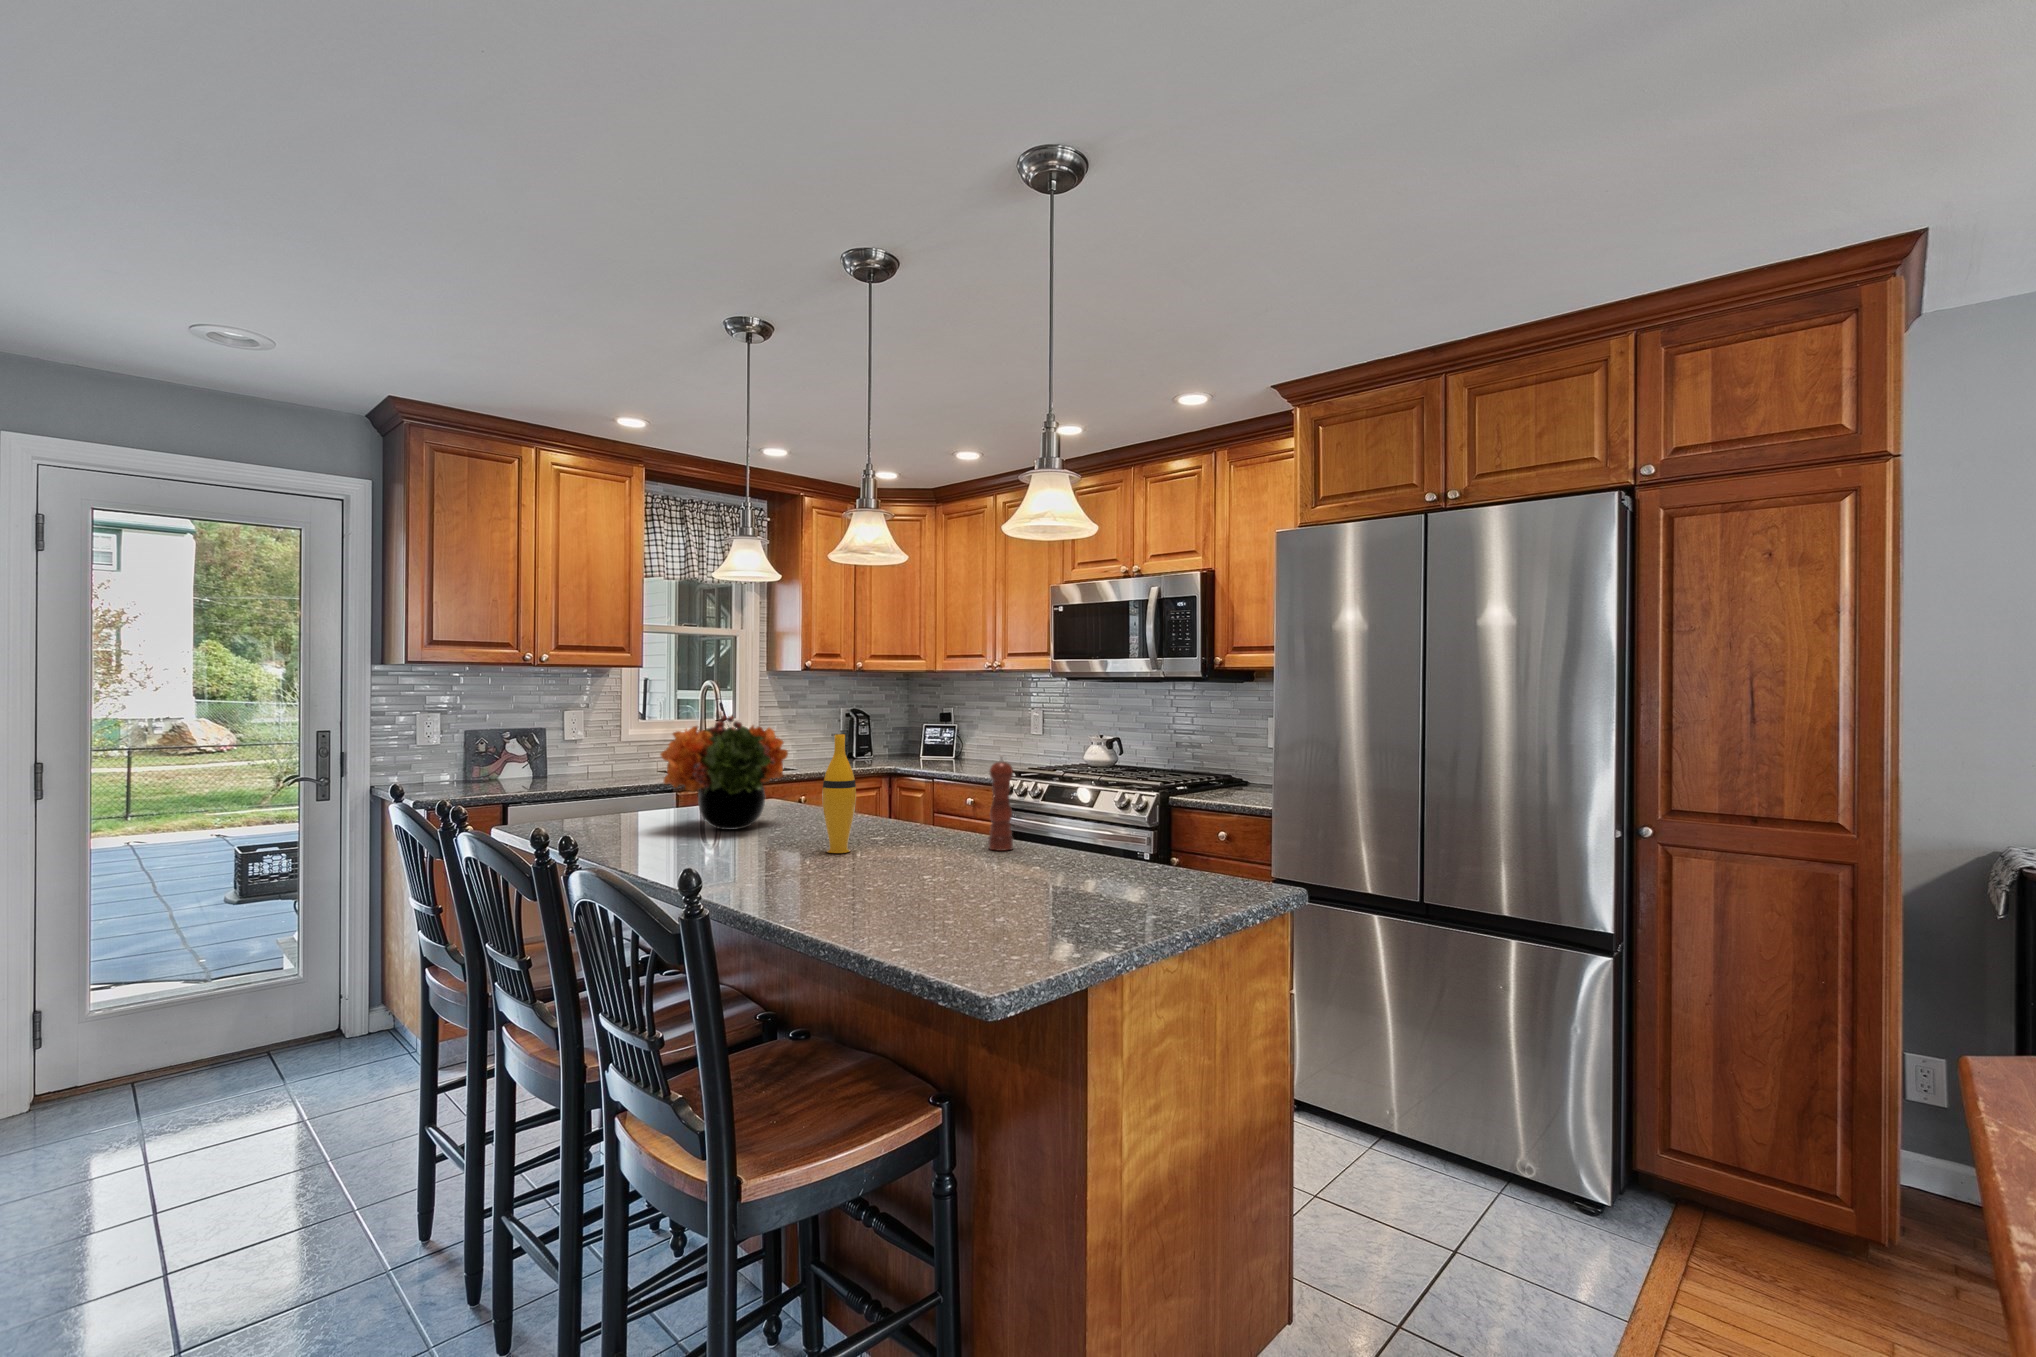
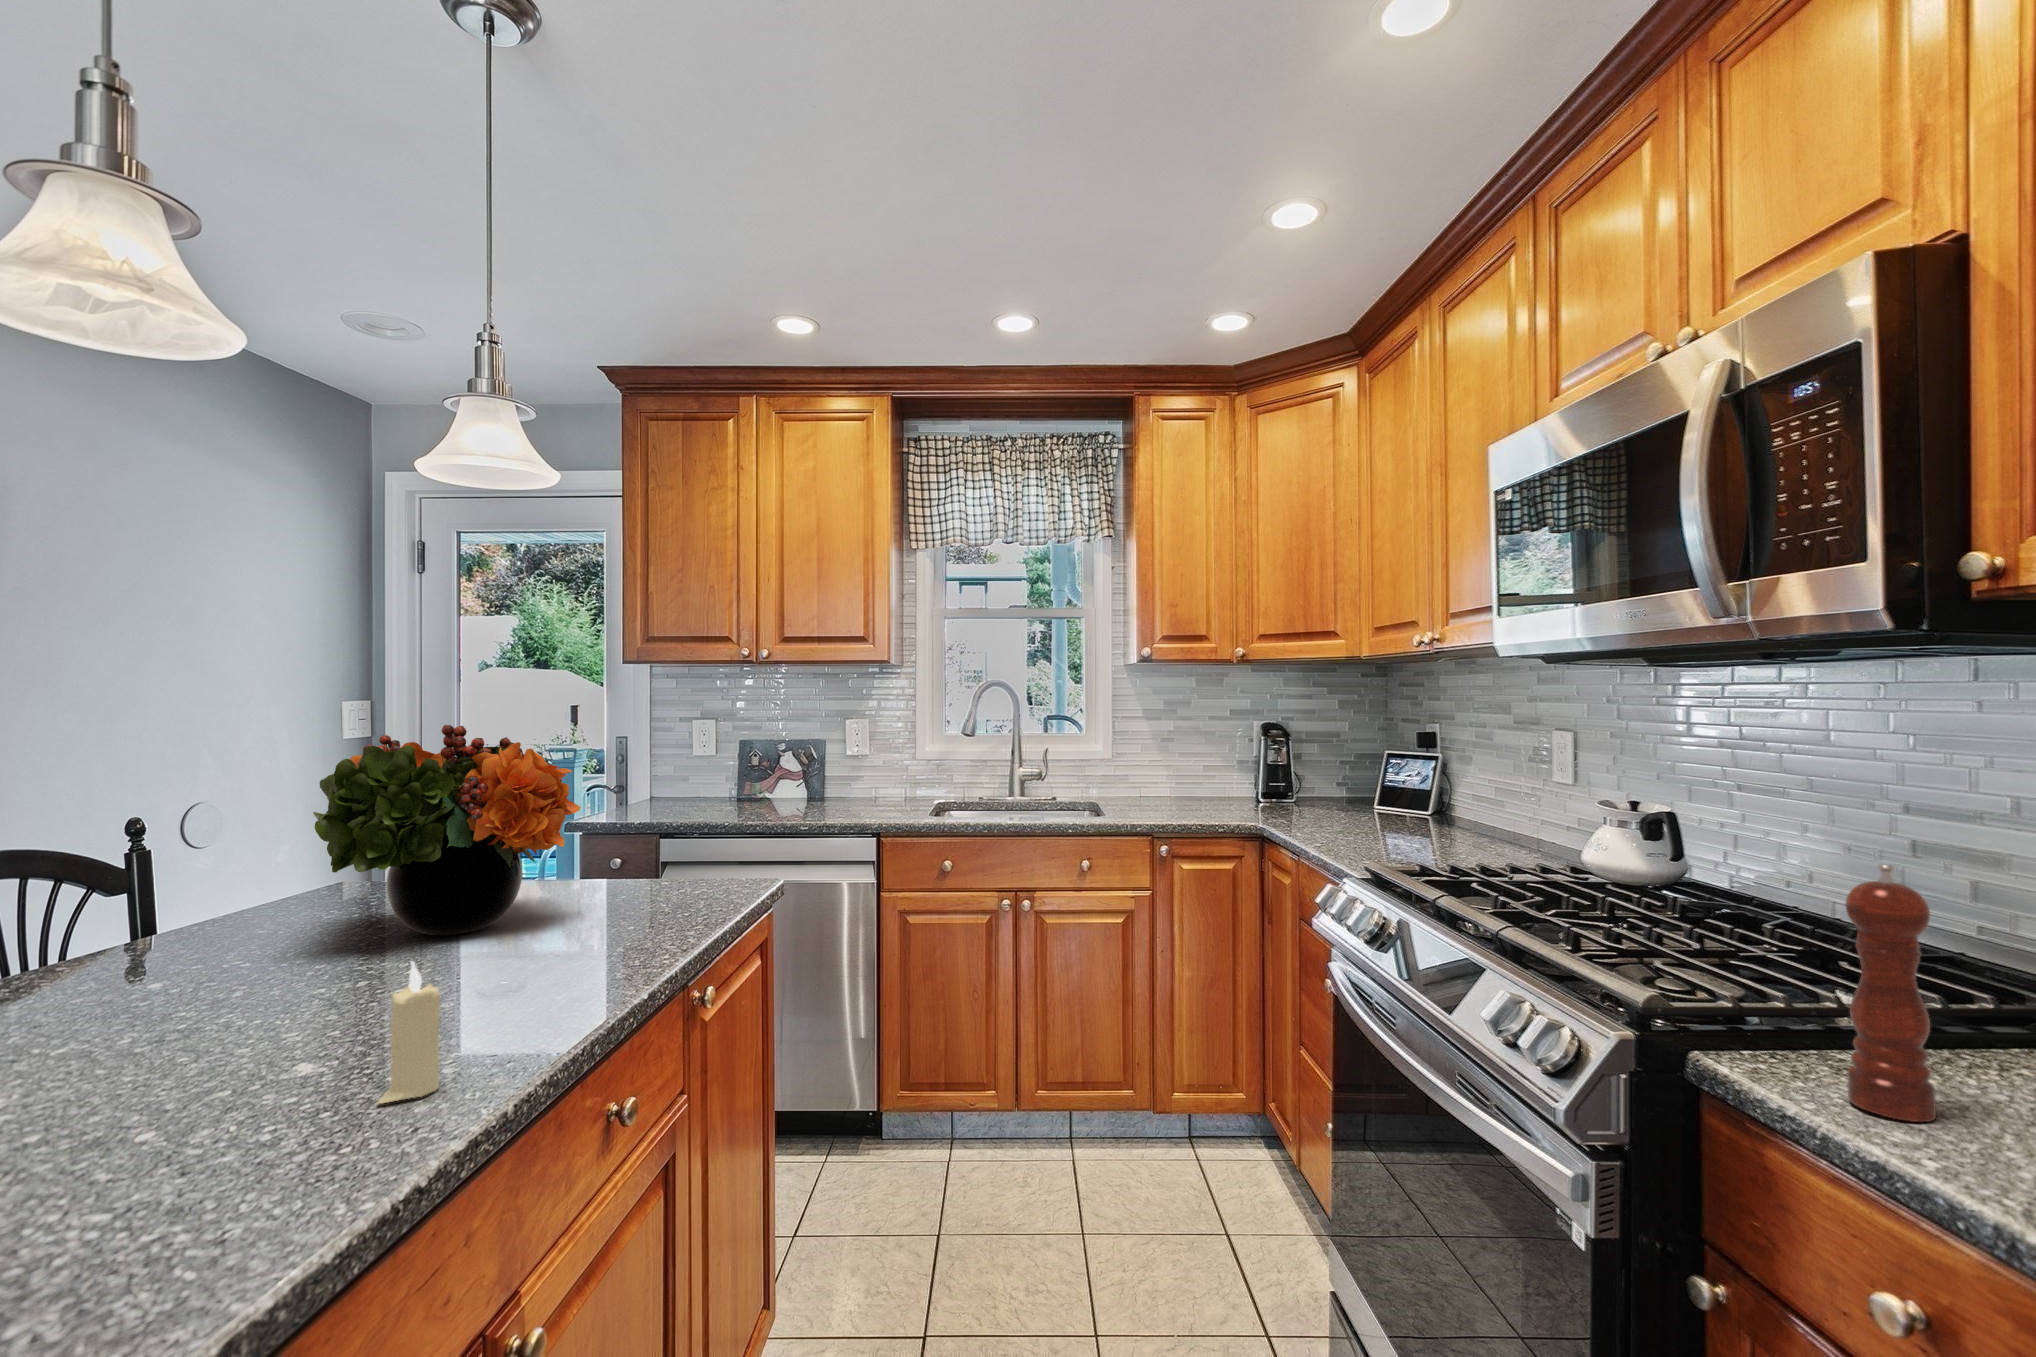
vase: present [822,734,856,853] -> none [108,772,216,1067]
pepper mill: present [988,755,1013,850] -> present [1846,864,1936,1122]
candle: none [945,794,963,842] -> present [378,961,440,1103]

